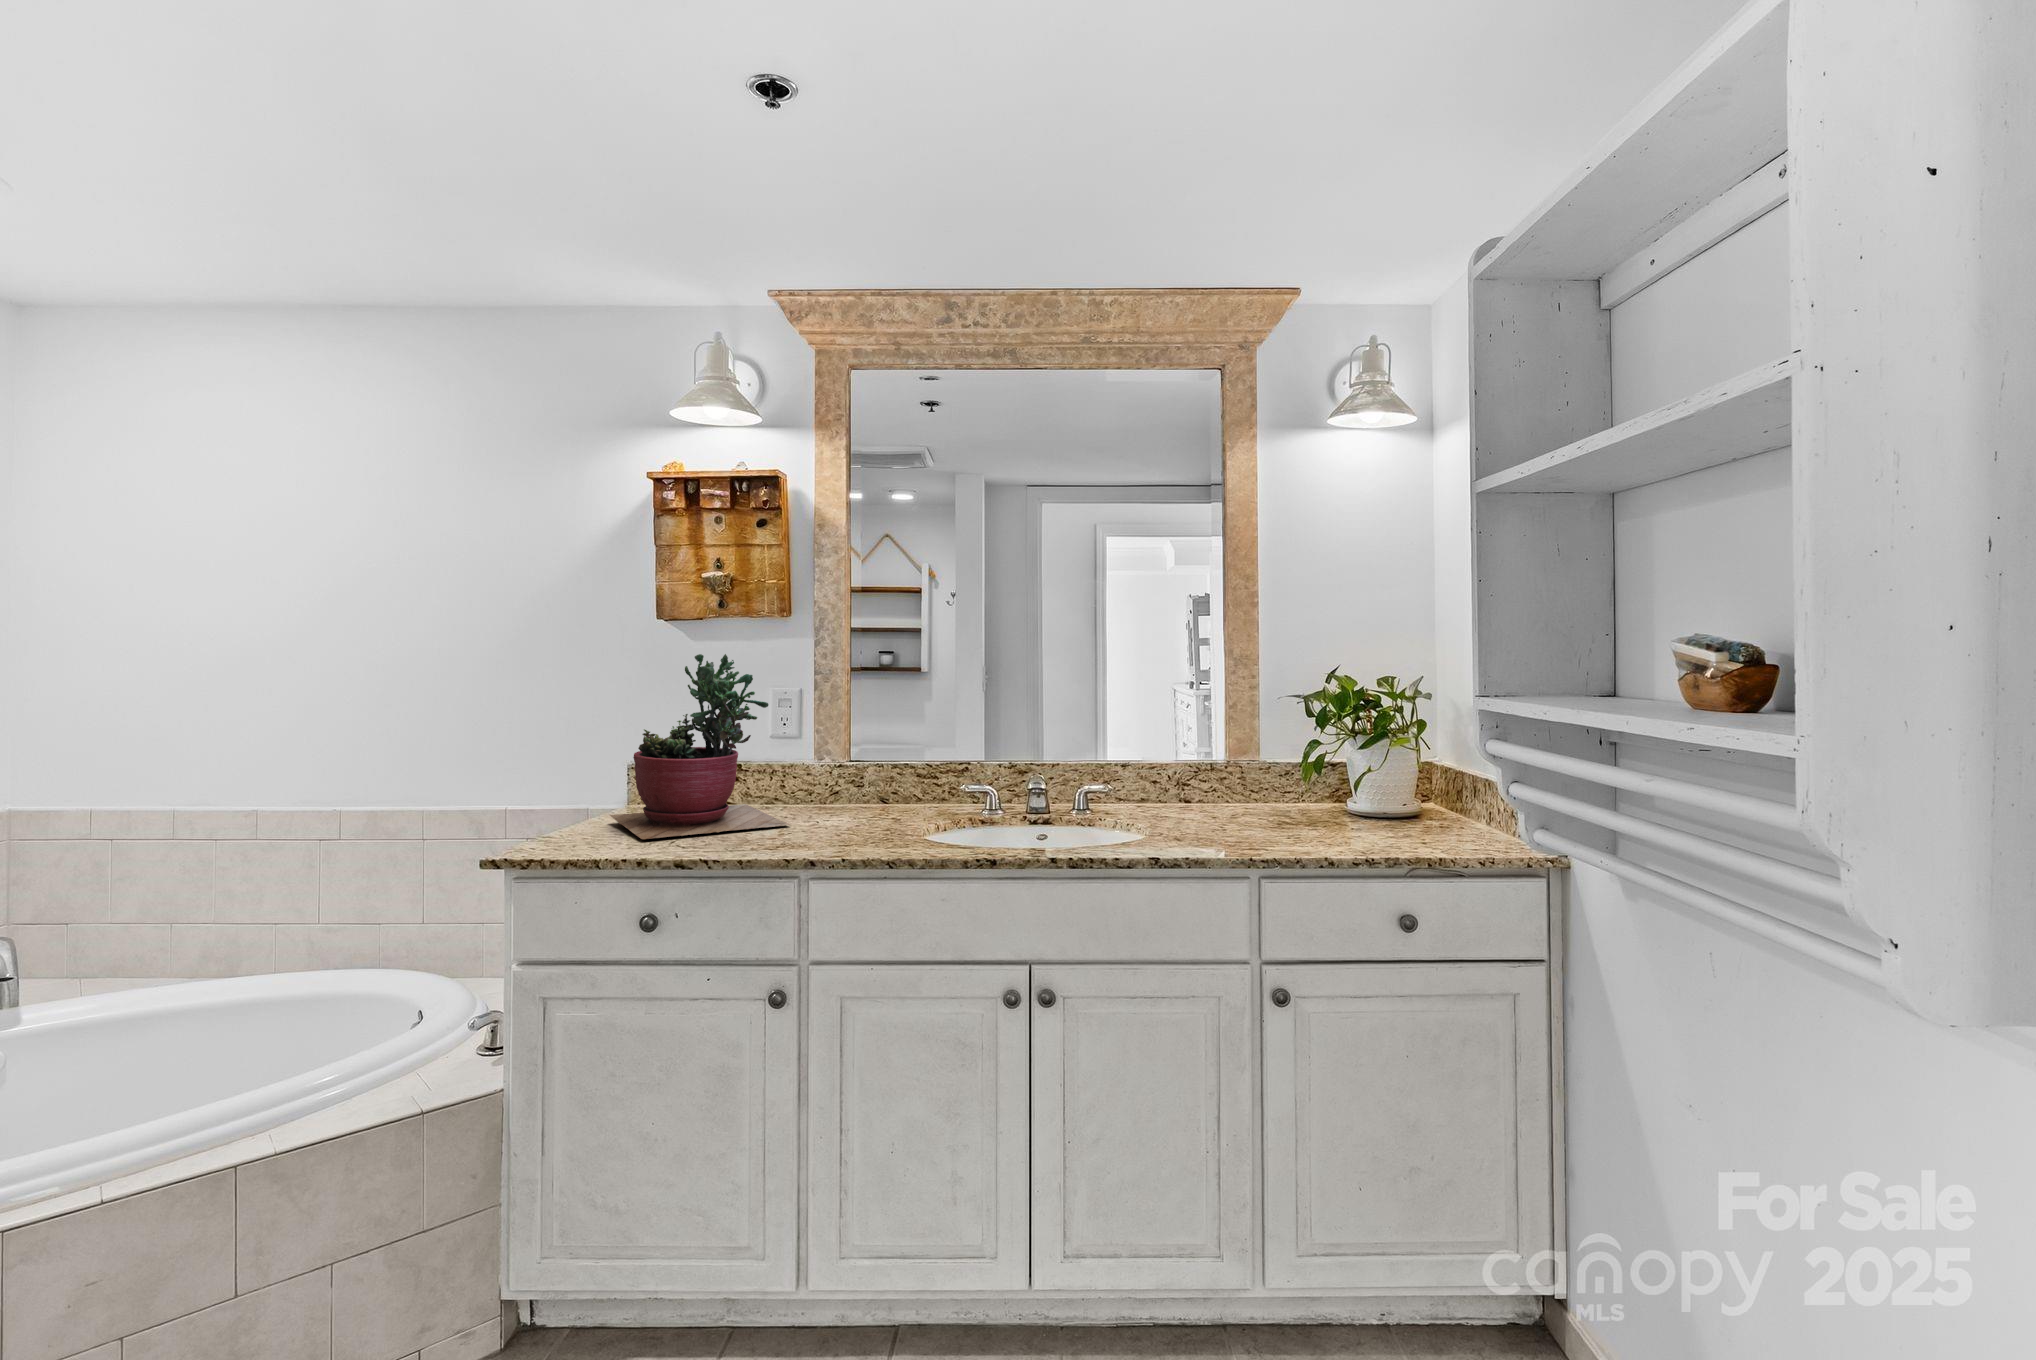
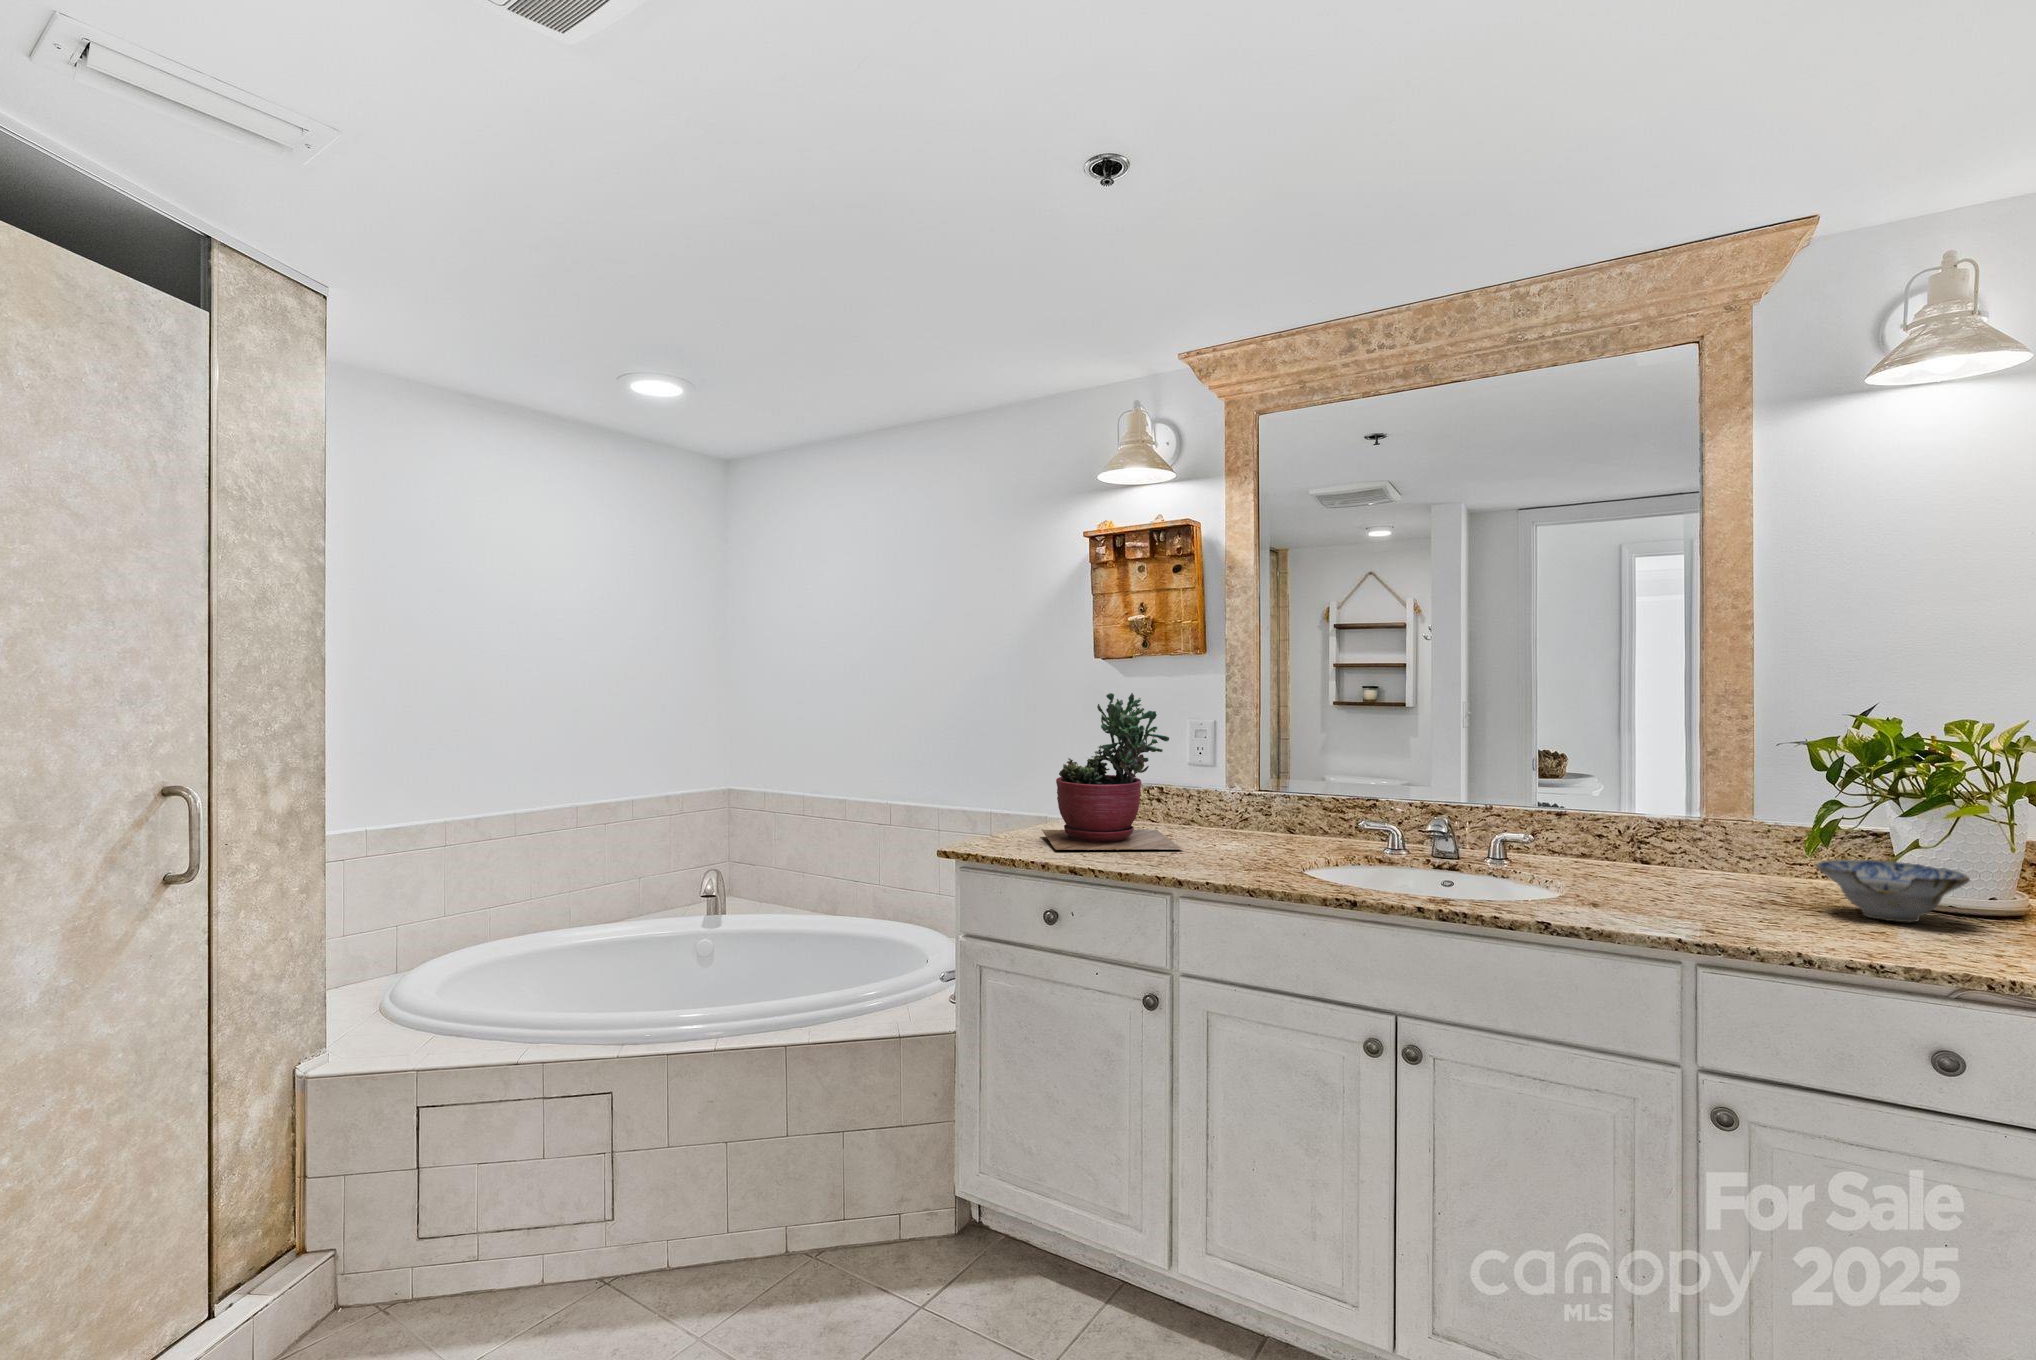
ceramic bowl: none [1338,788,1438,836] -> present [1816,860,1970,922]

